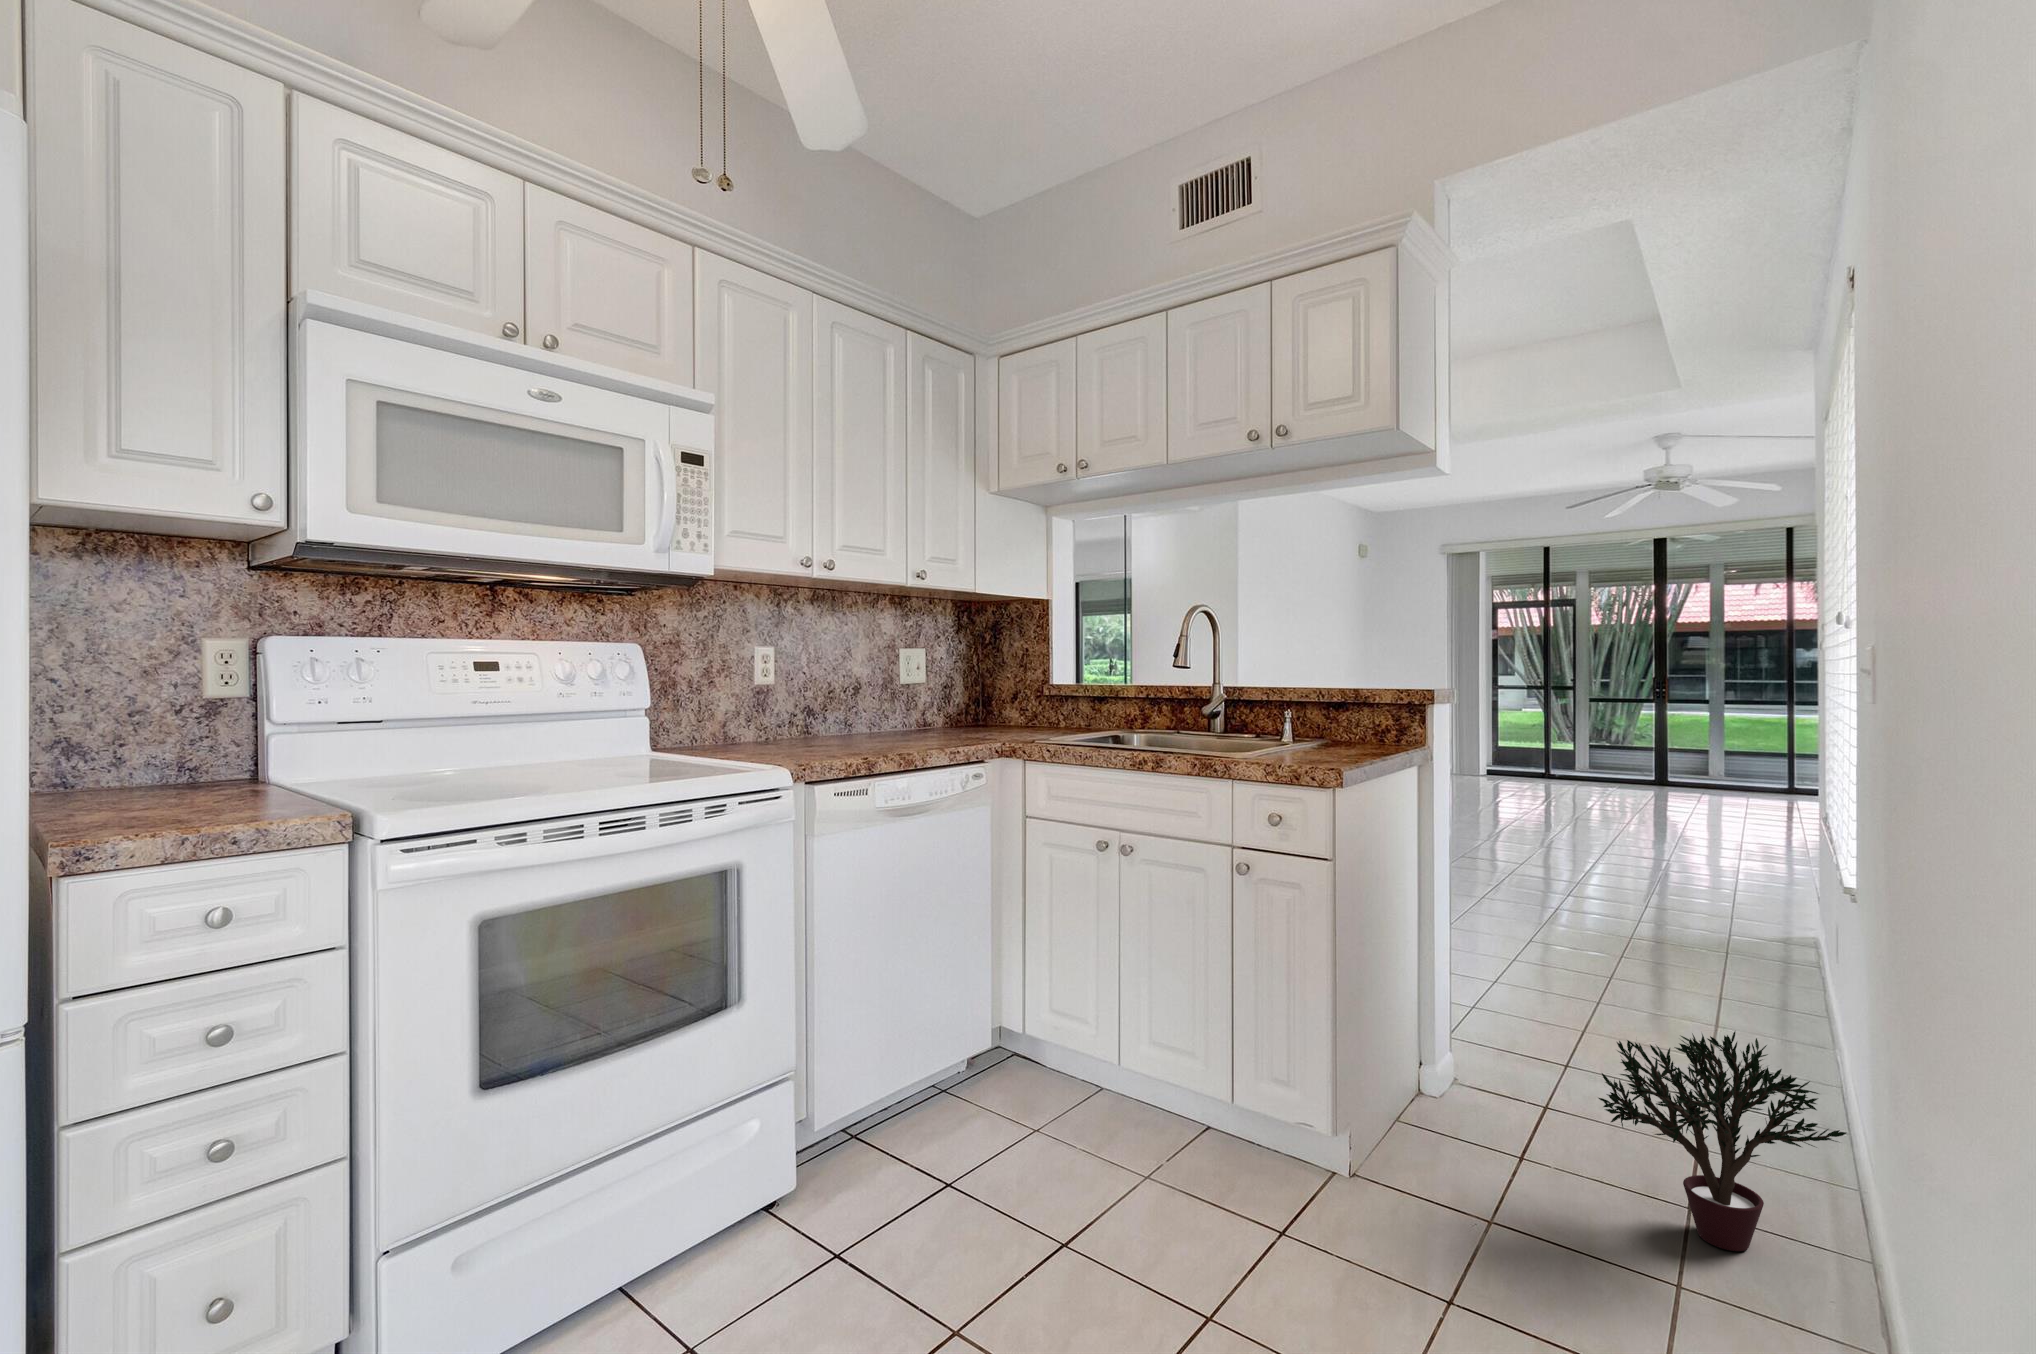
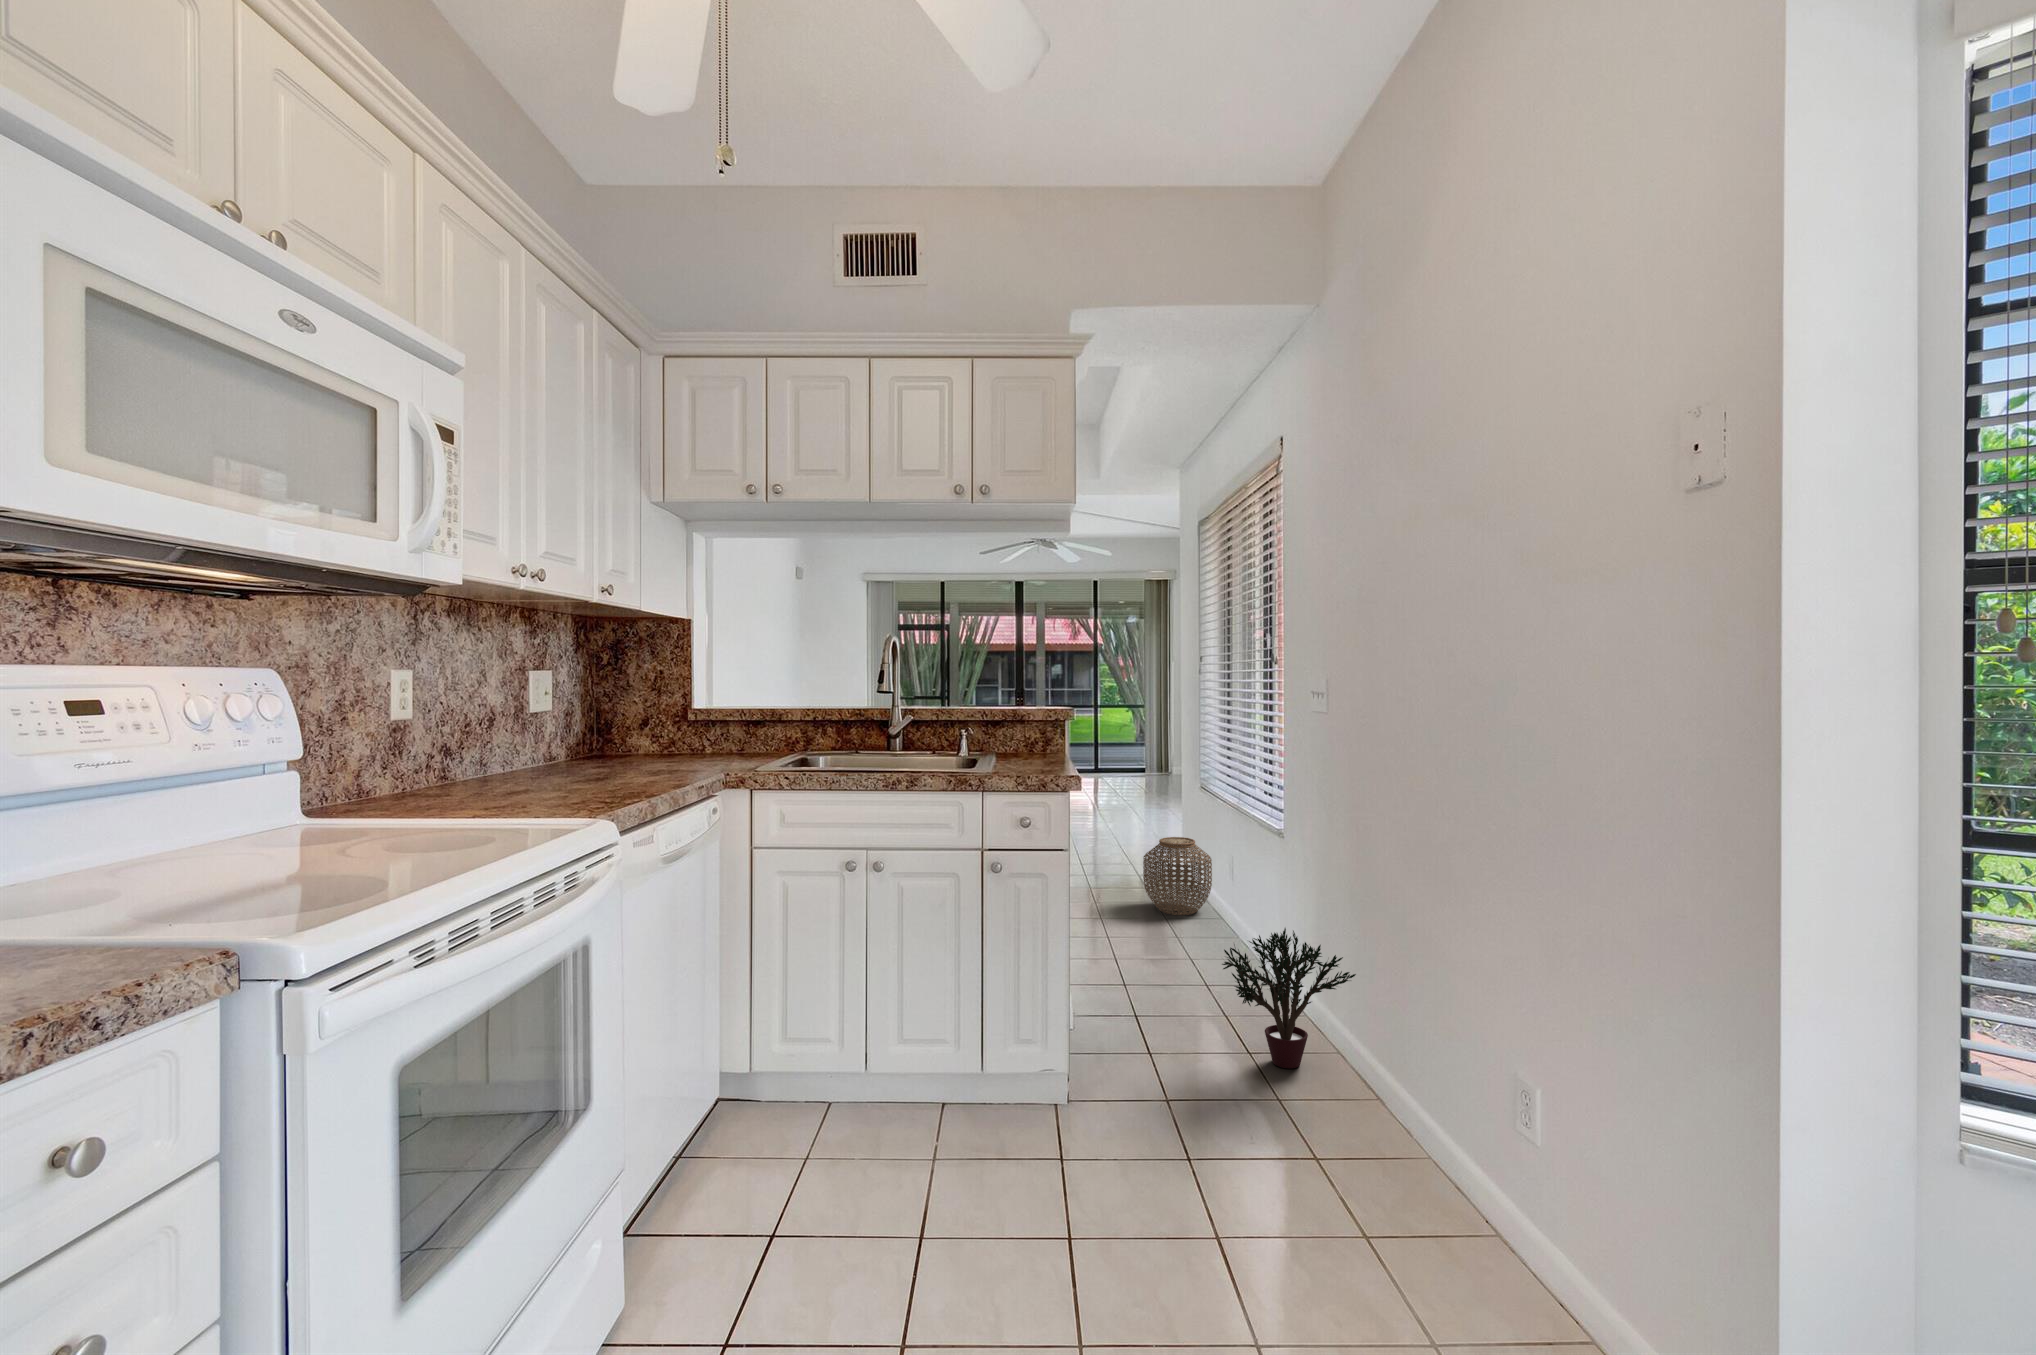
woven basket: none [1686,886,1811,1004] -> present [1143,837,1212,915]

